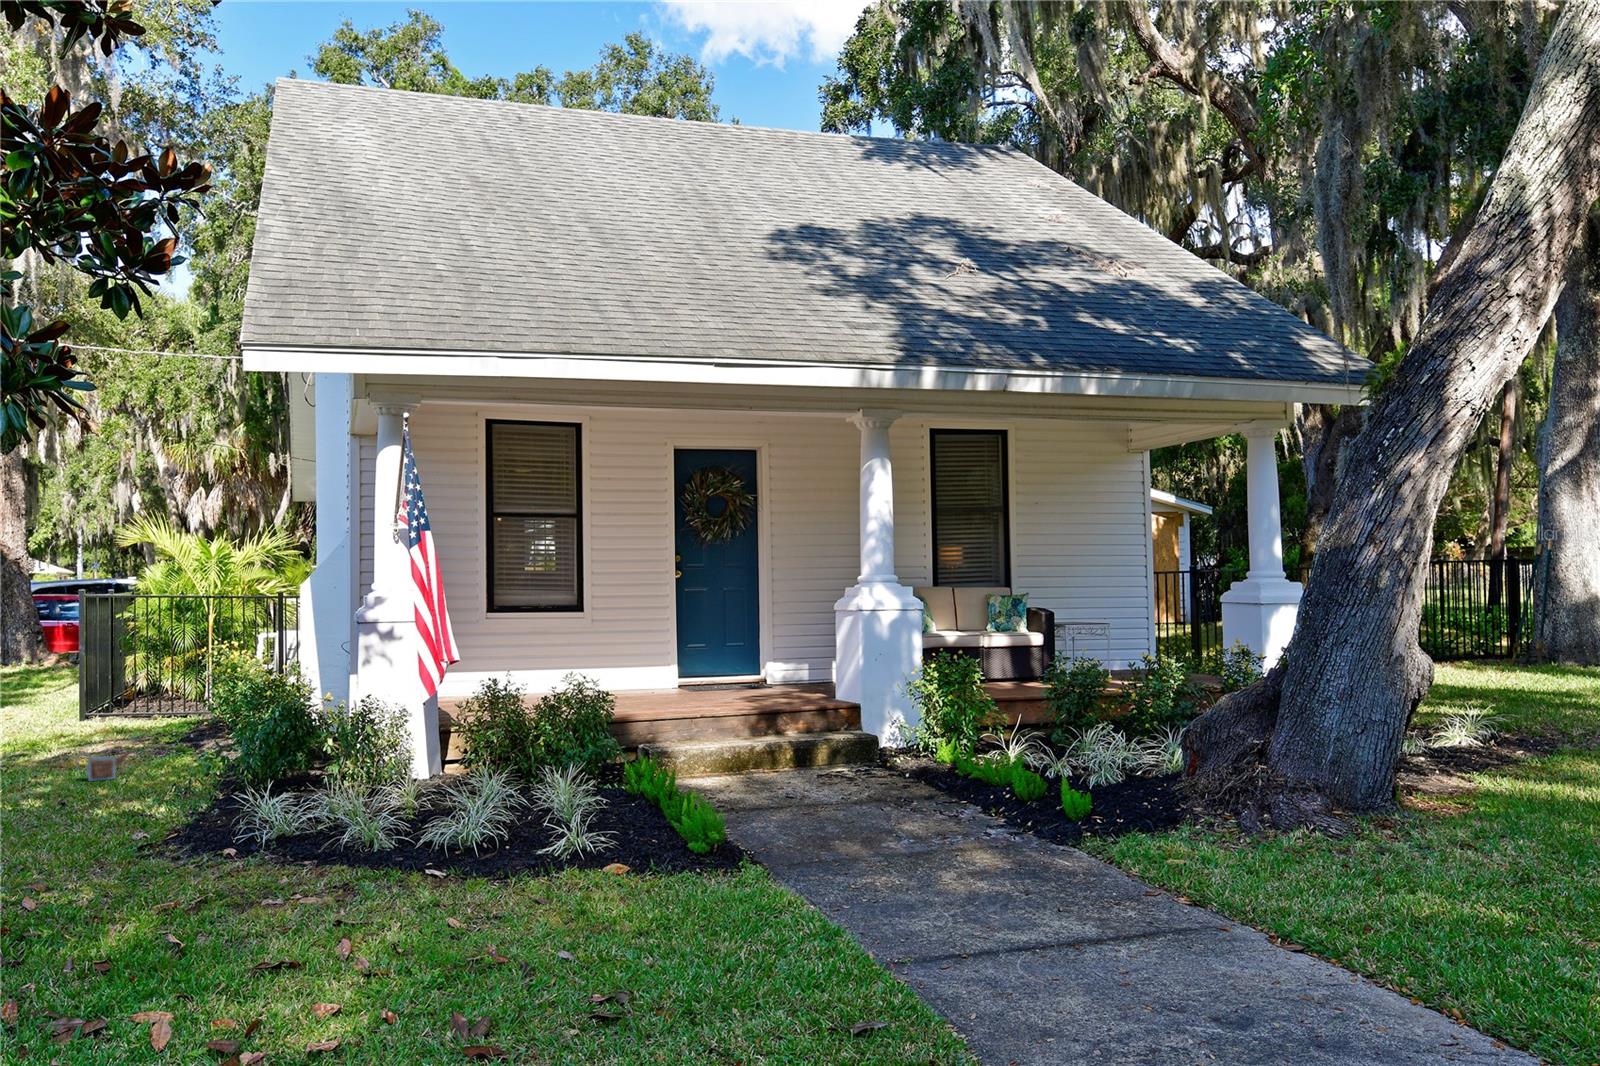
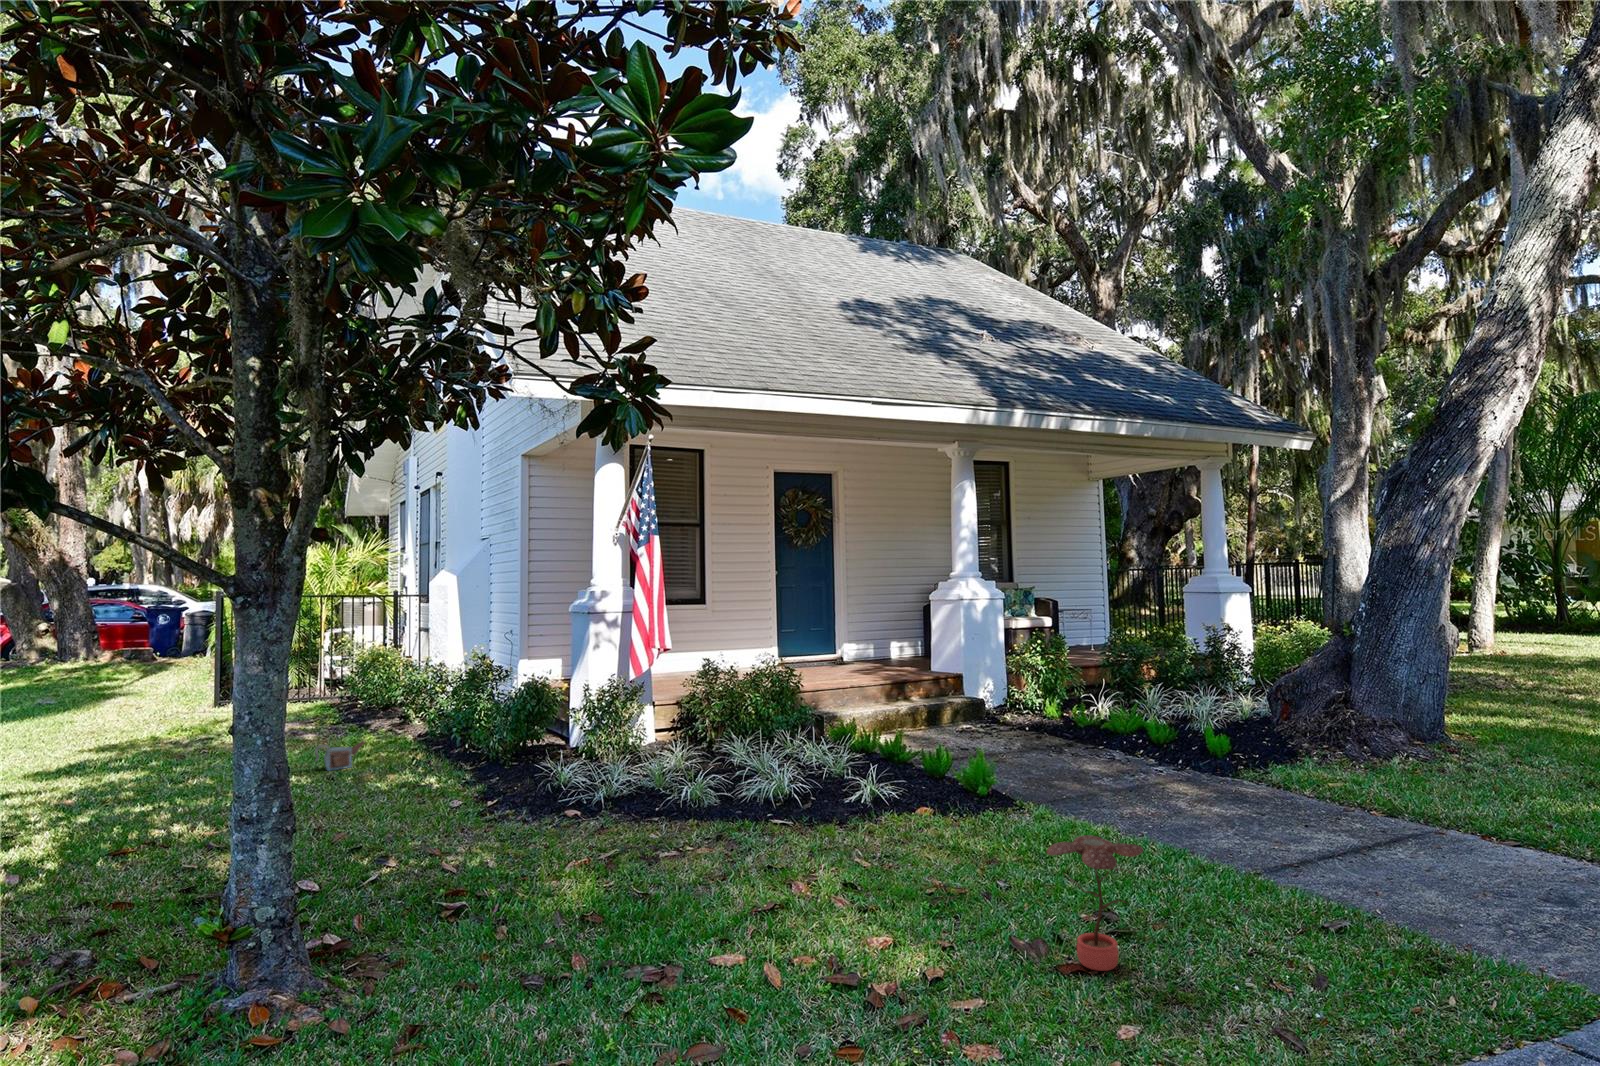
potted plant: none [468,856,564,997] -> present [1047,835,1143,971]

